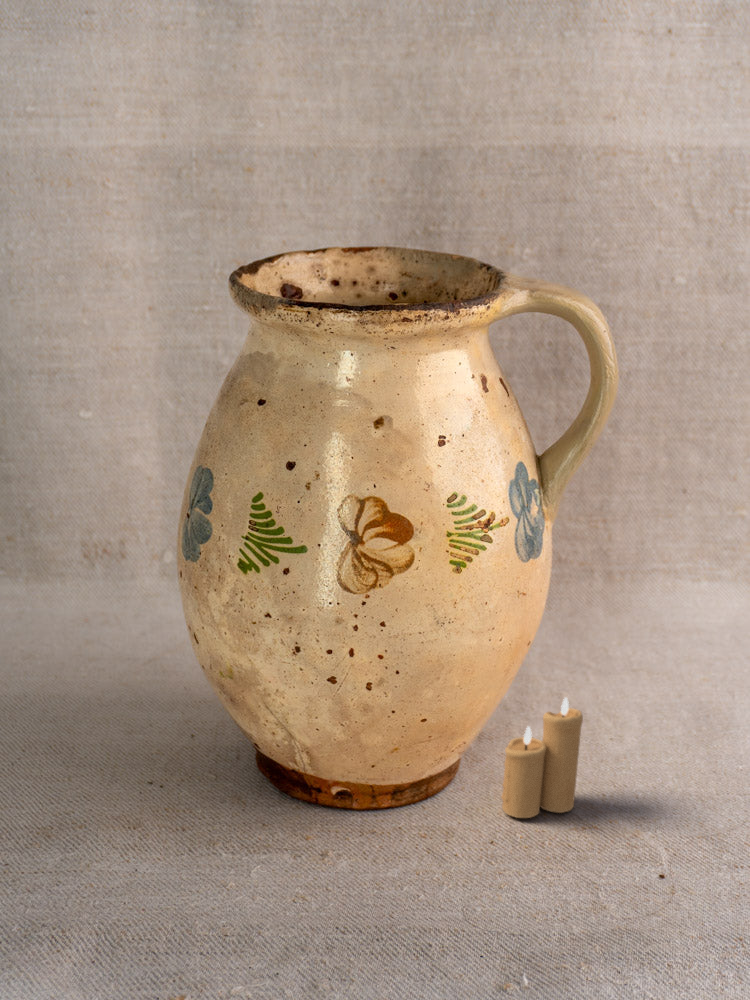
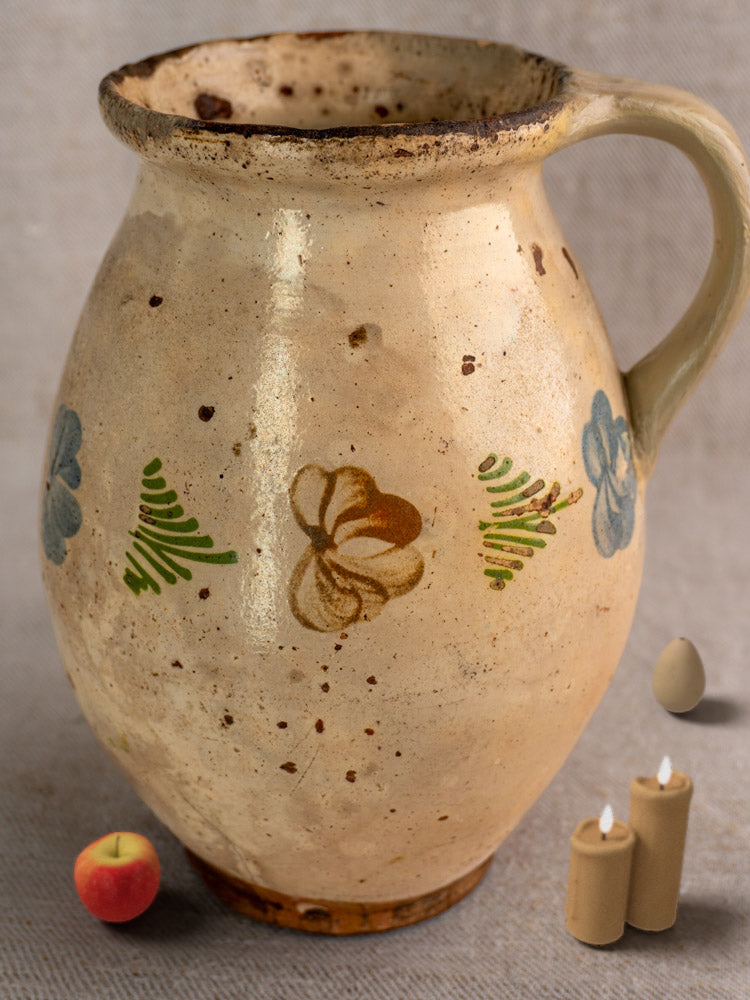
decorative egg: none [568,643,604,696] -> present [652,637,706,713]
apple: none [190,739,244,798] -> present [74,832,161,922]

